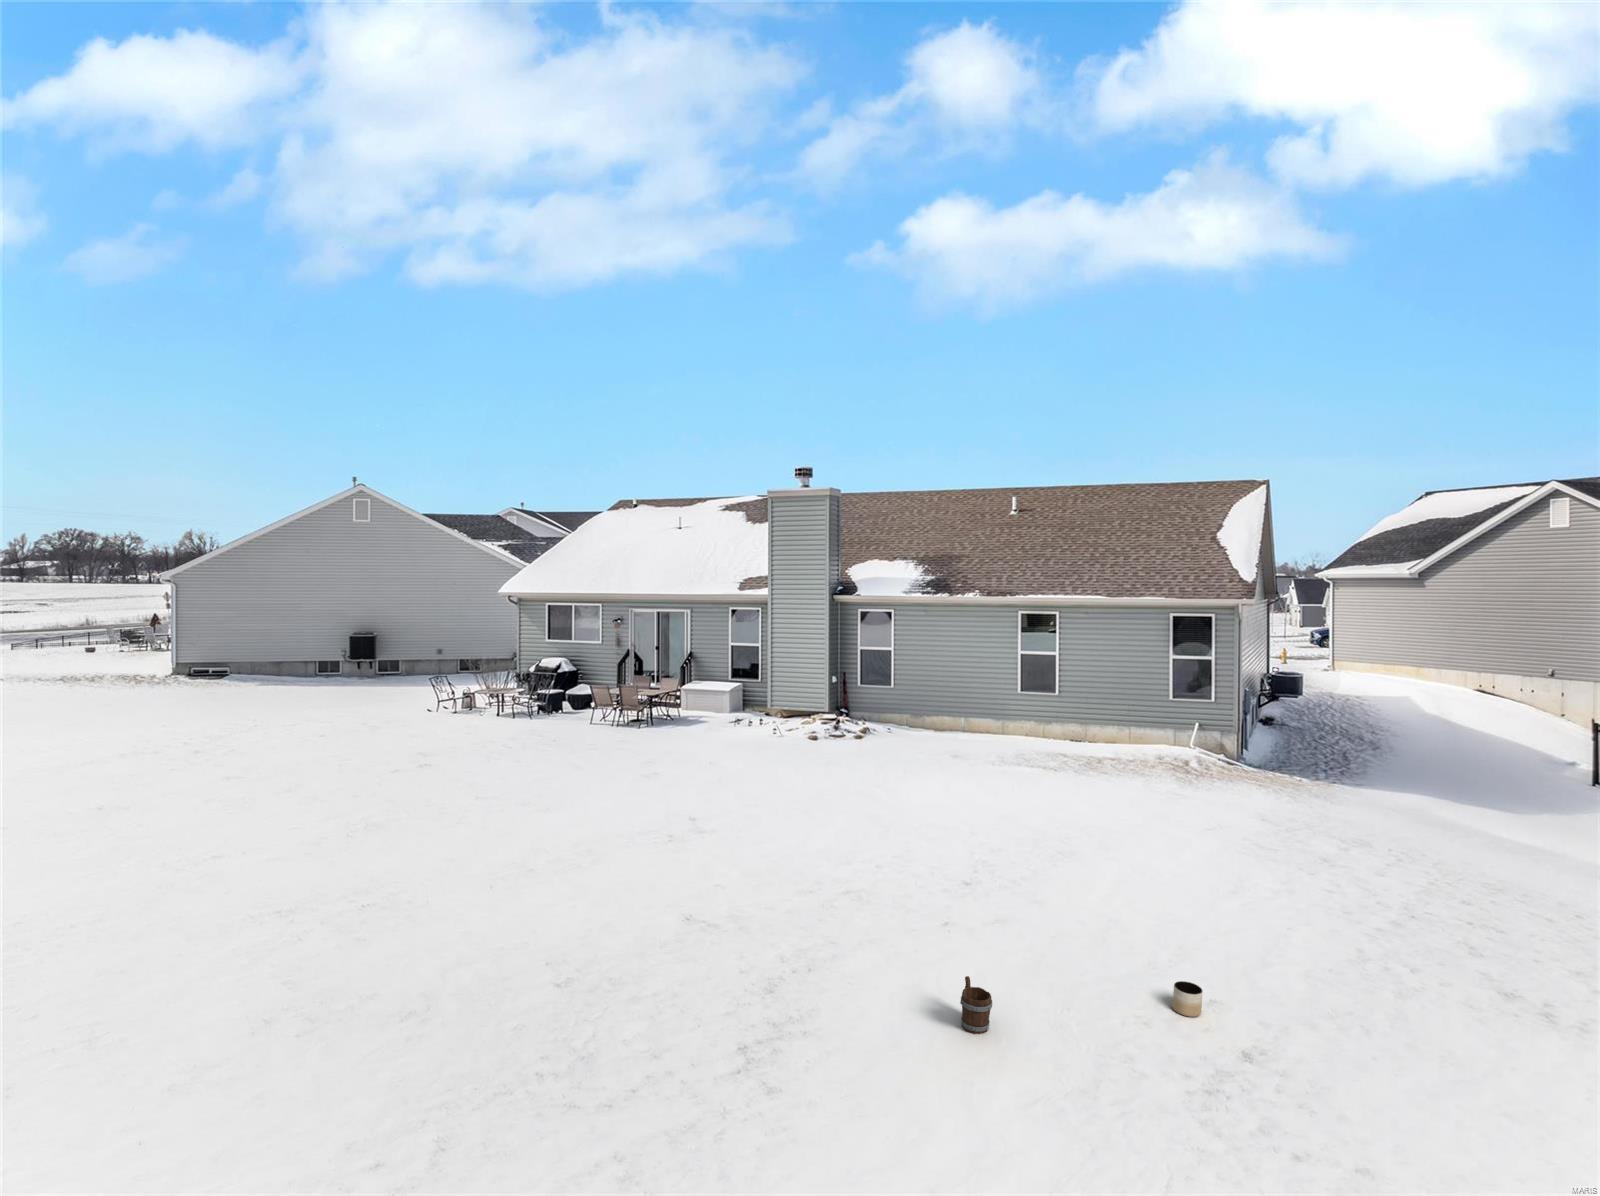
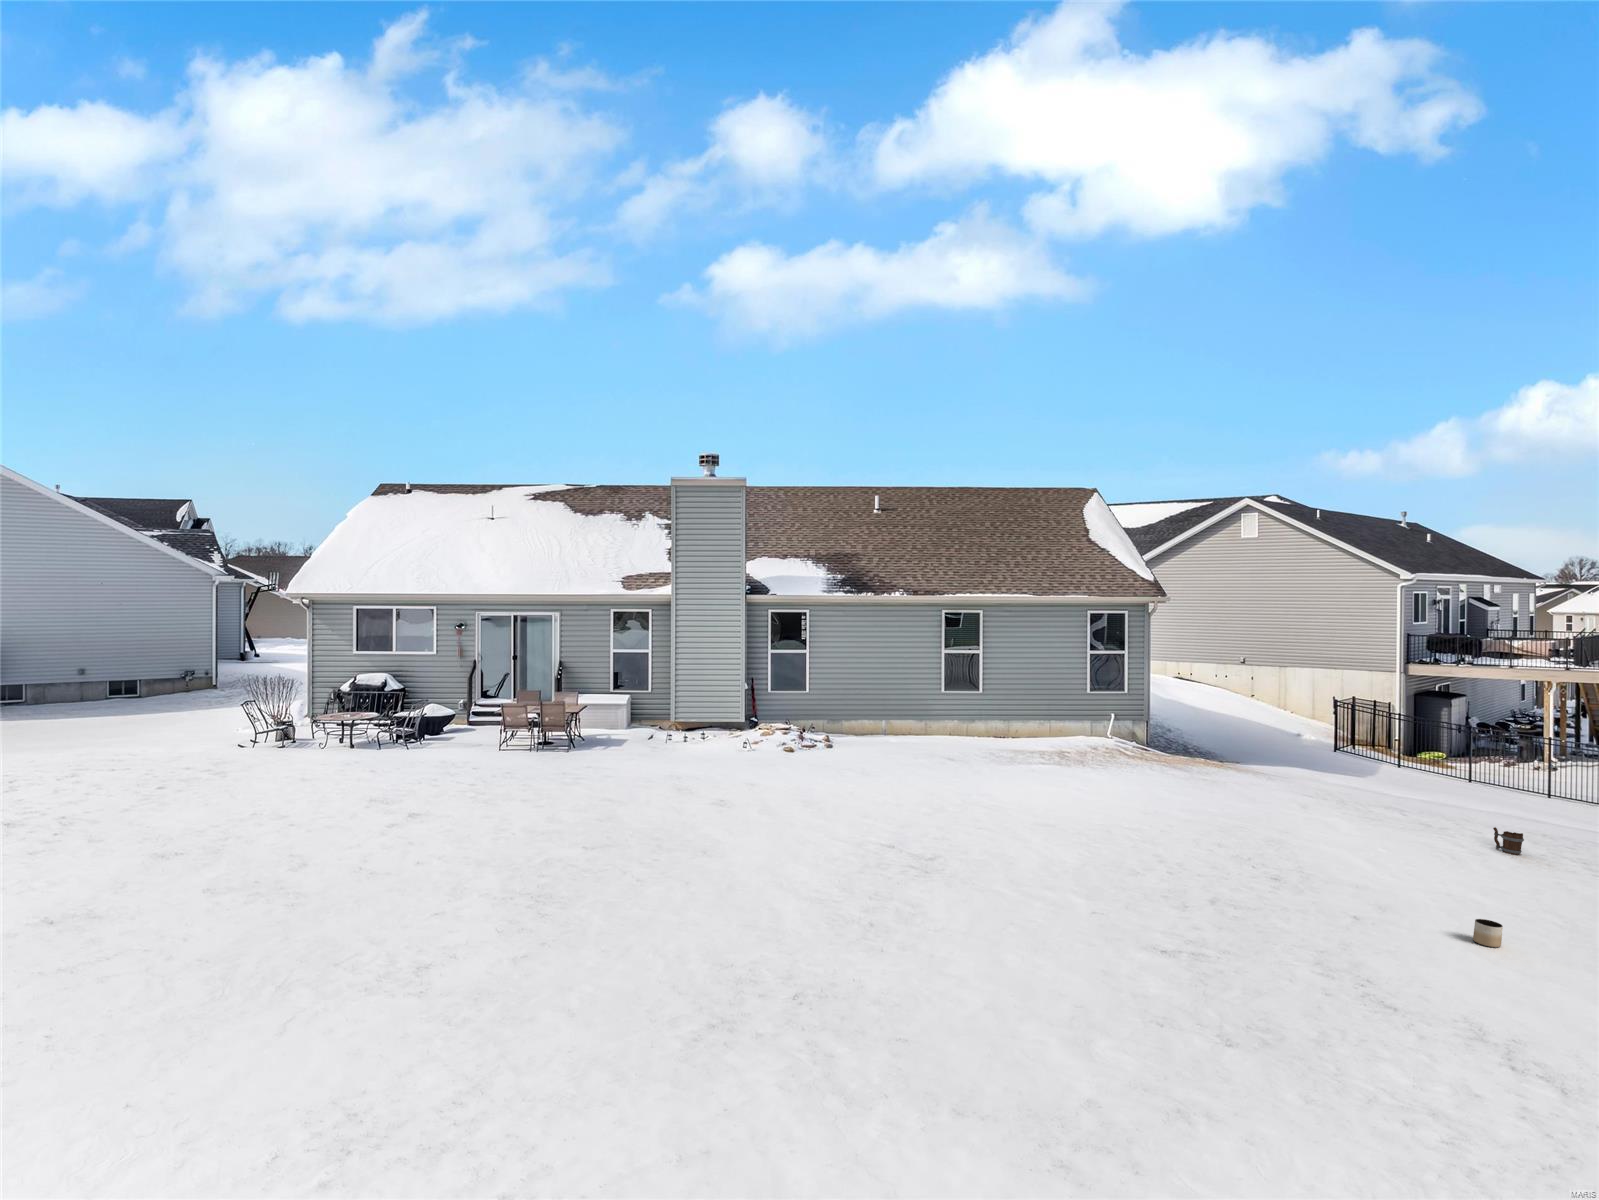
bucket: present [960,976,992,1034] -> present [1493,827,1524,855]

